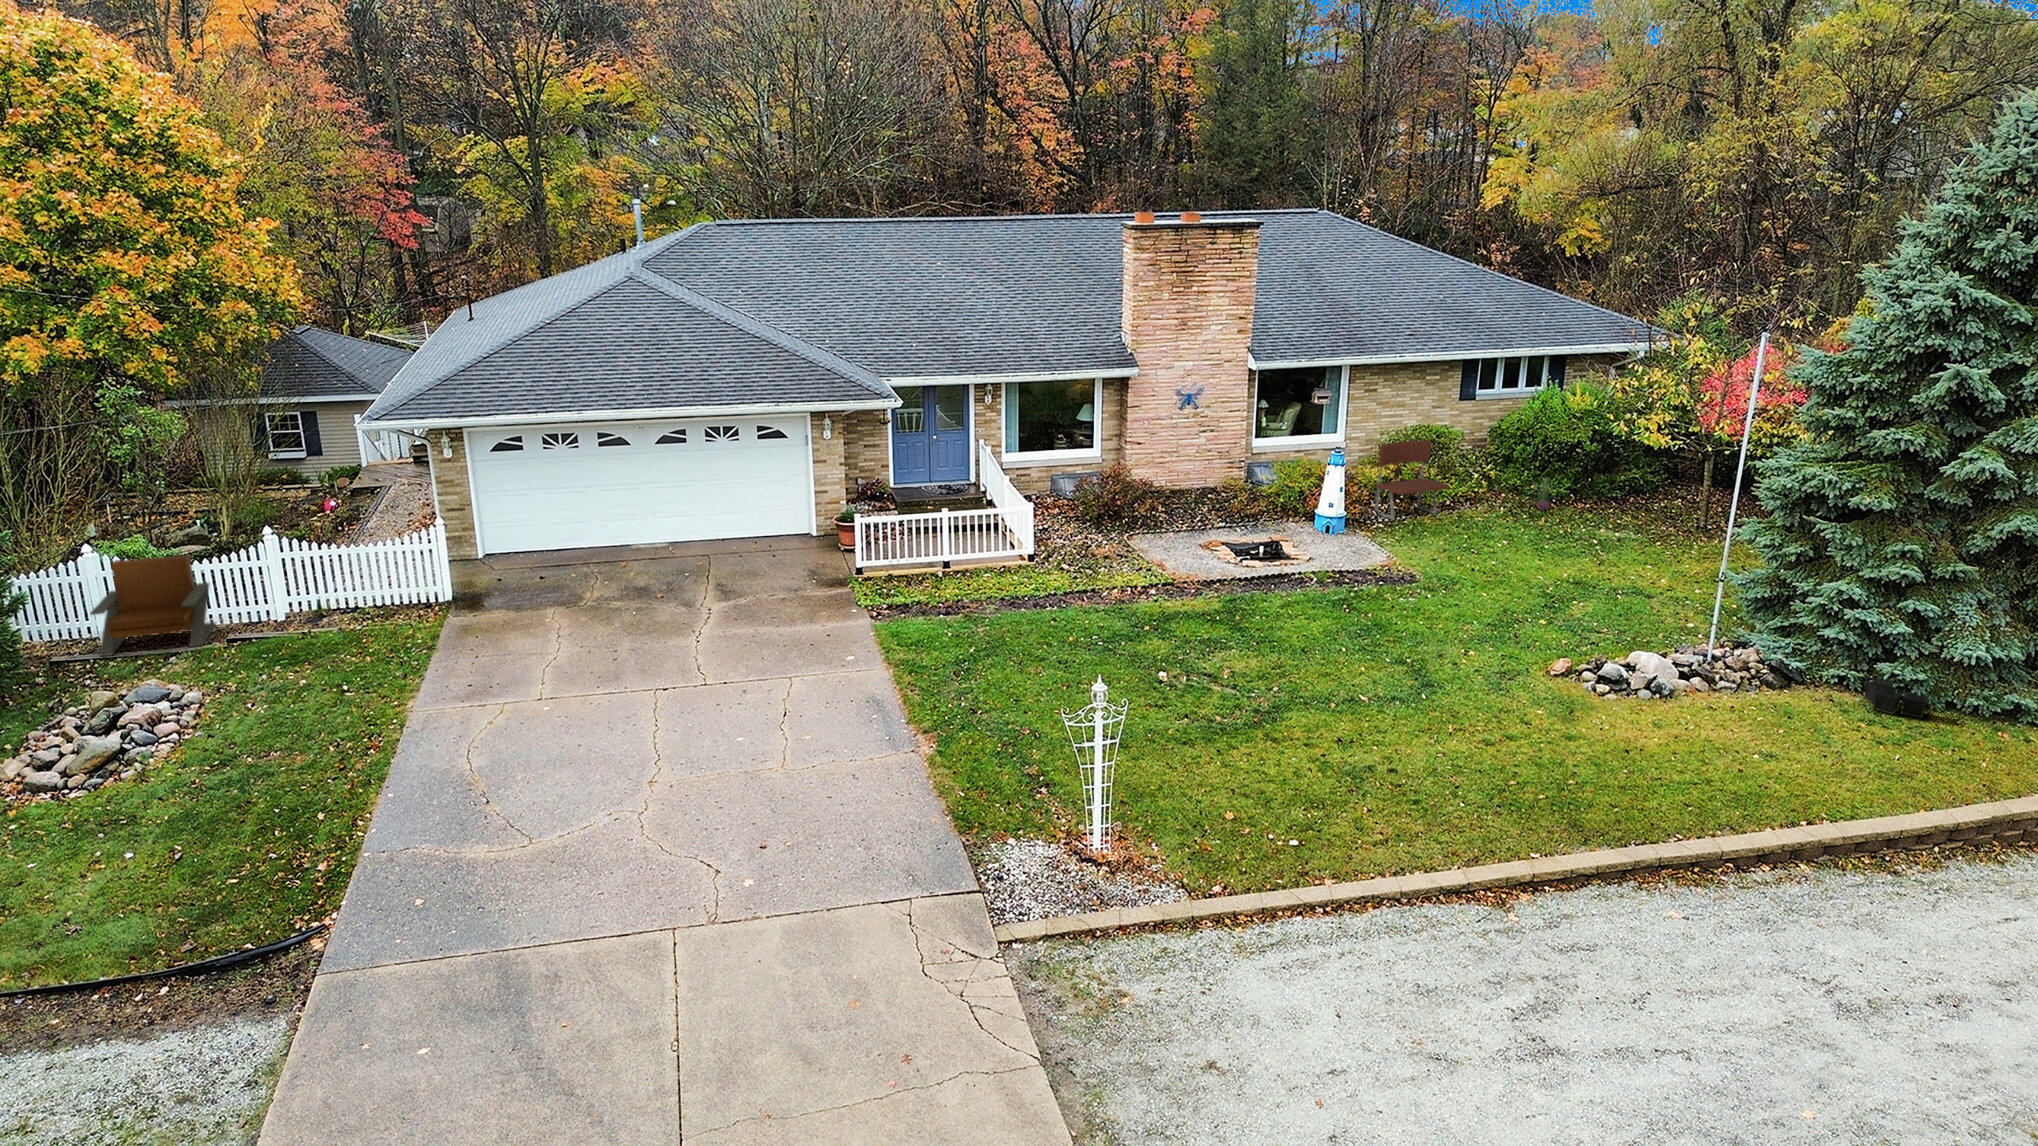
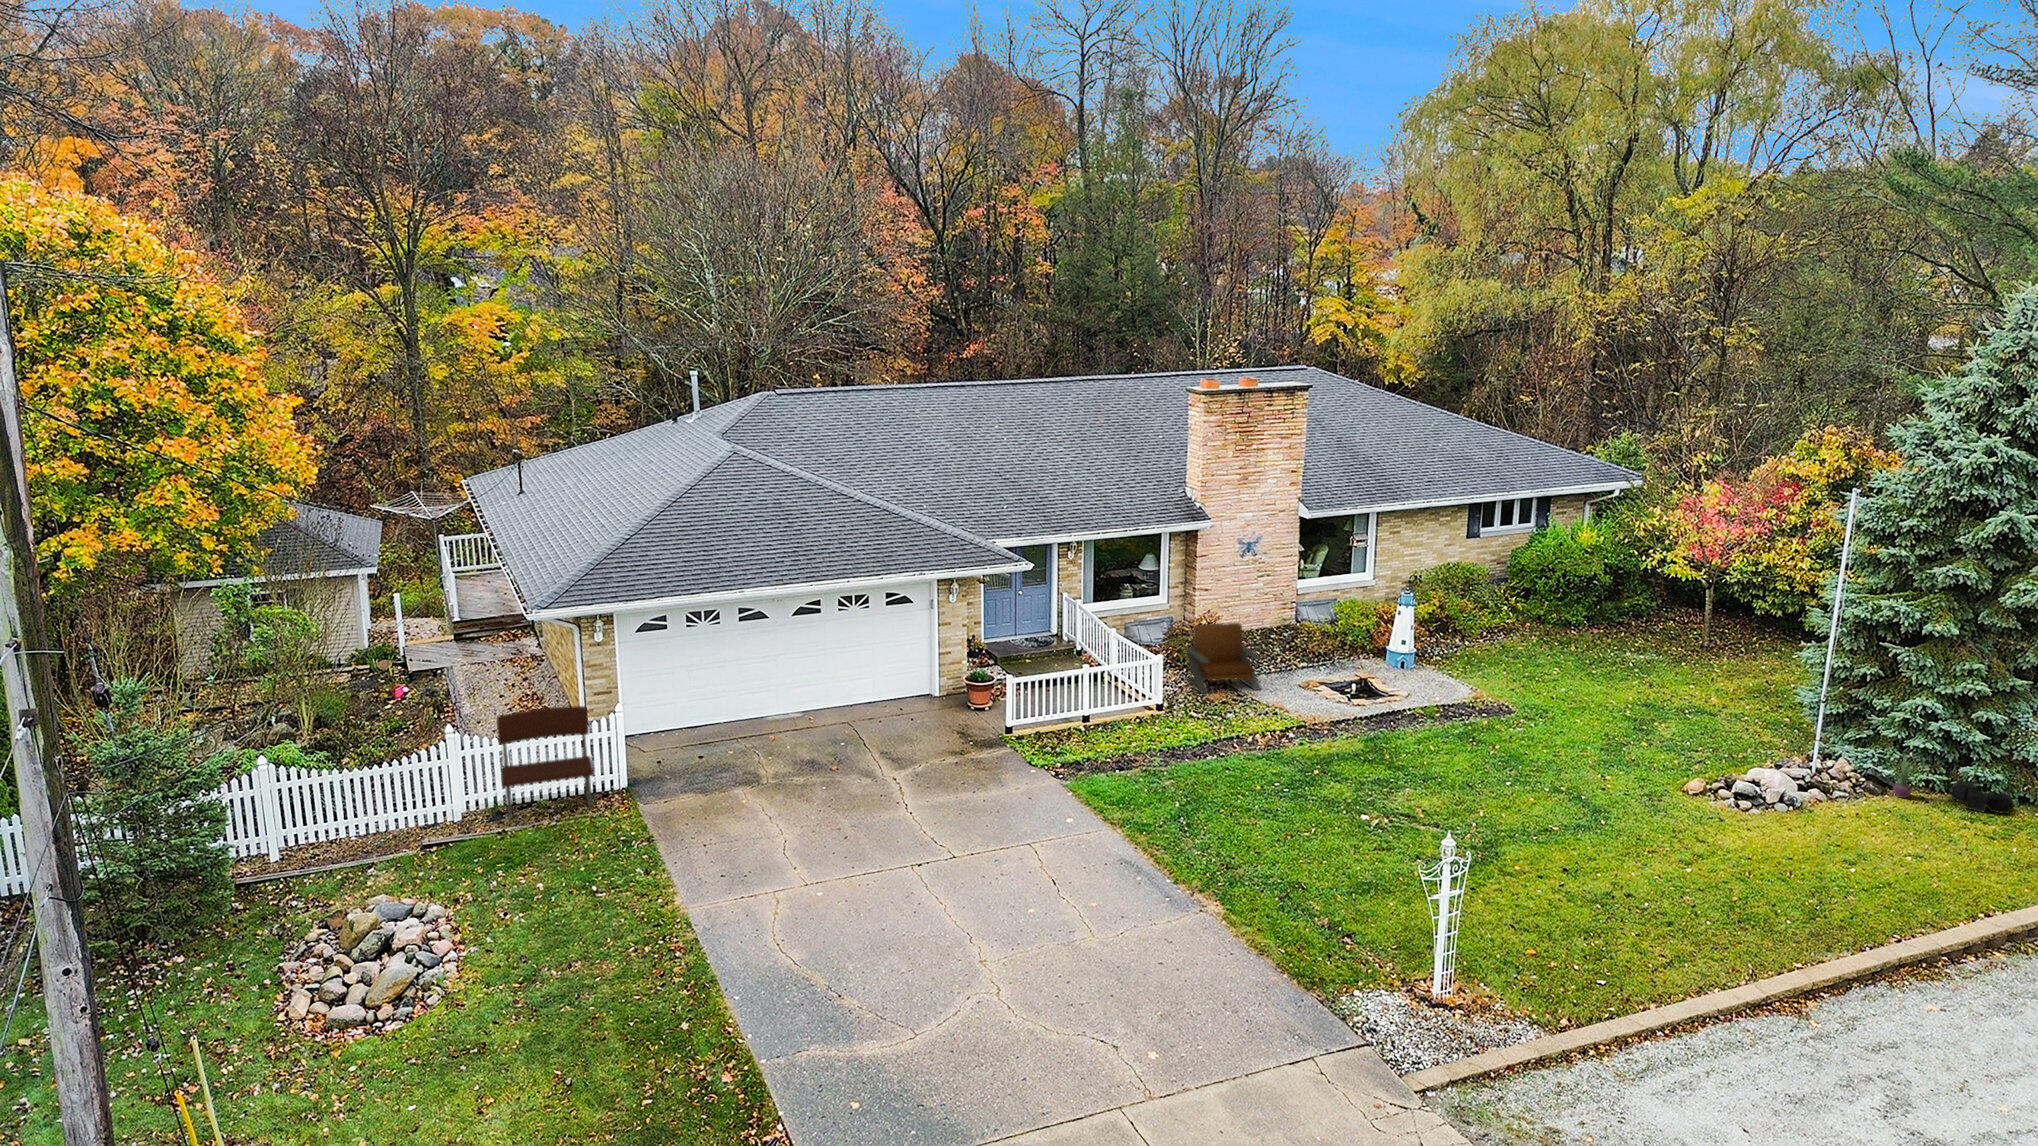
bench: present [1375,440,1449,520] -> present [497,706,594,818]
decorative plant: present [1537,479,1551,510] -> present [1893,754,1912,798]
lounge chair: present [90,555,216,656] -> present [1185,623,1262,693]

